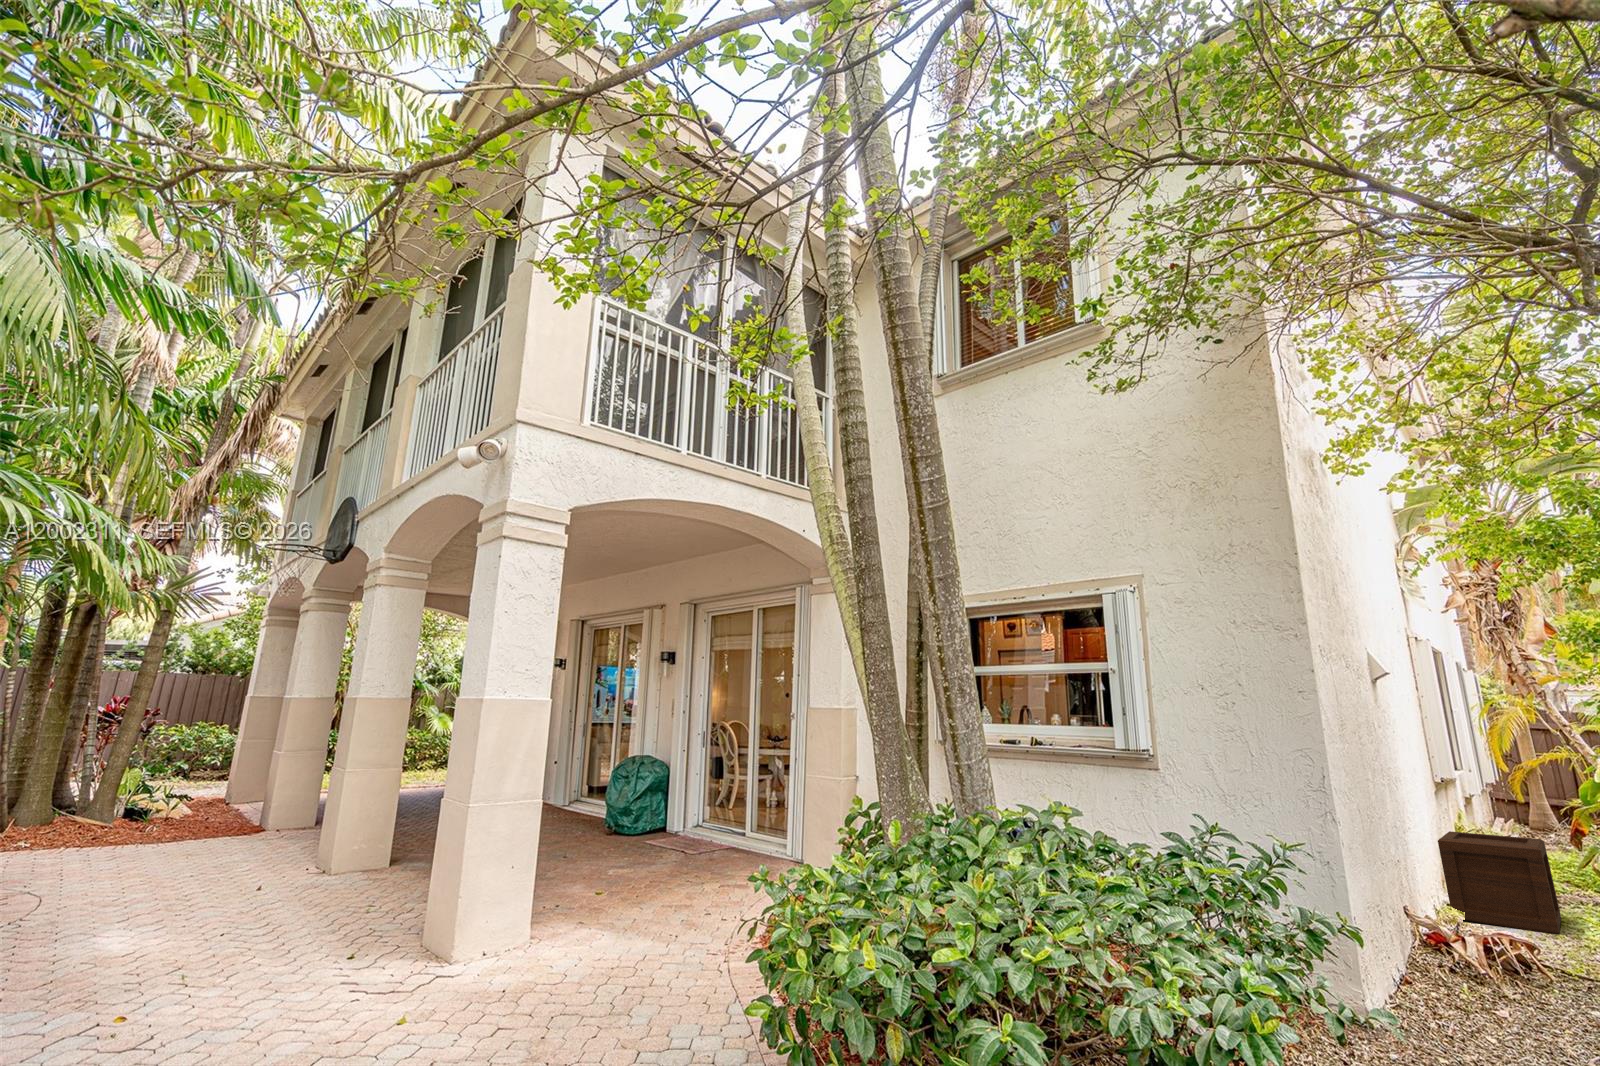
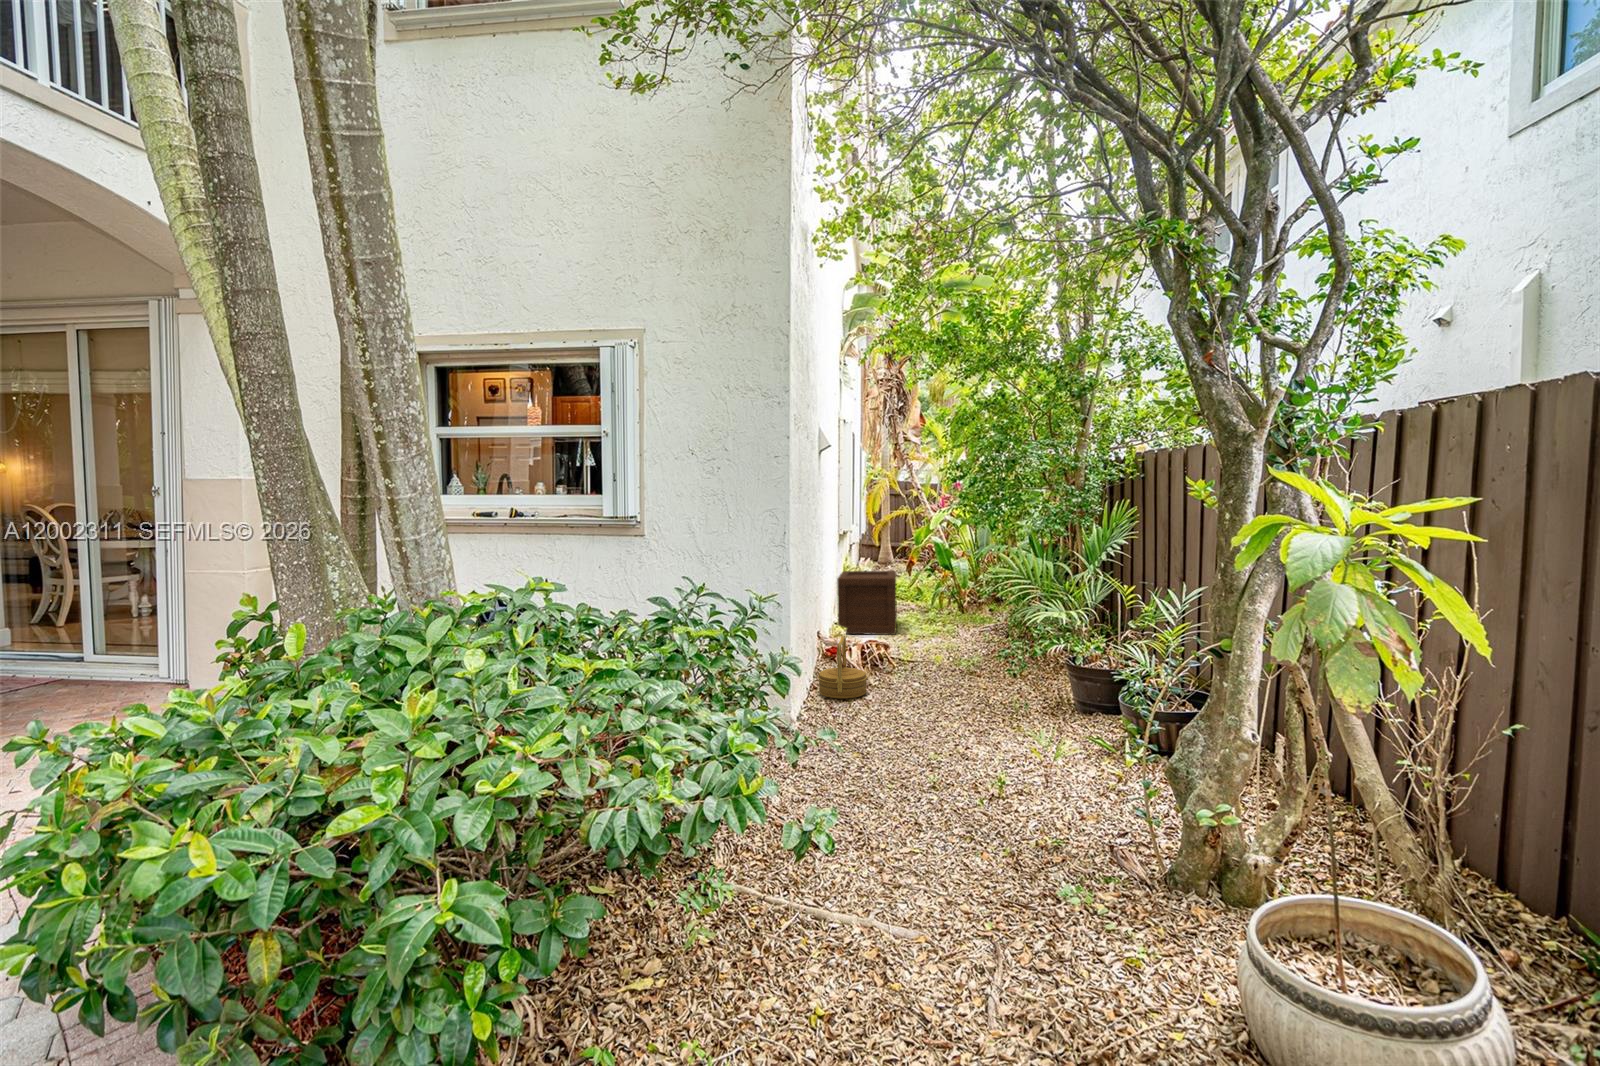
woven basket: none [1411,916,1497,1007] -> present [818,636,867,699]

